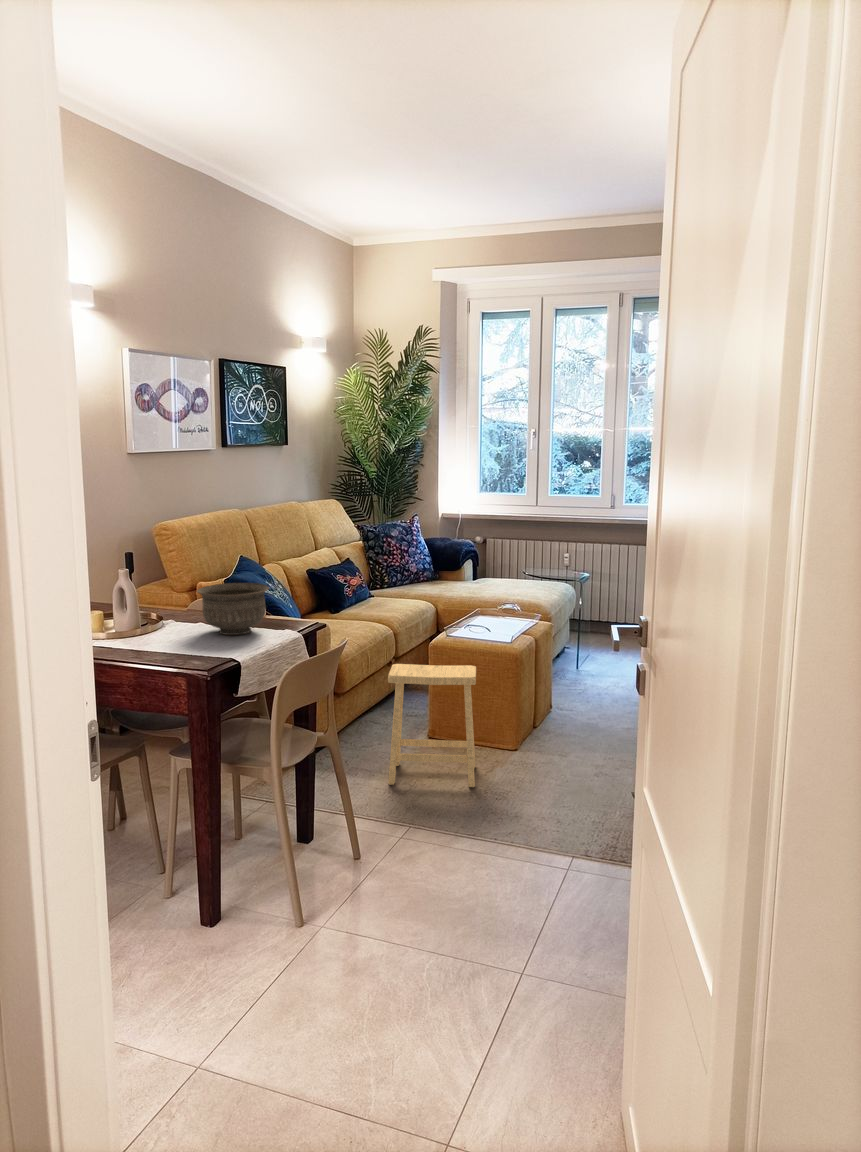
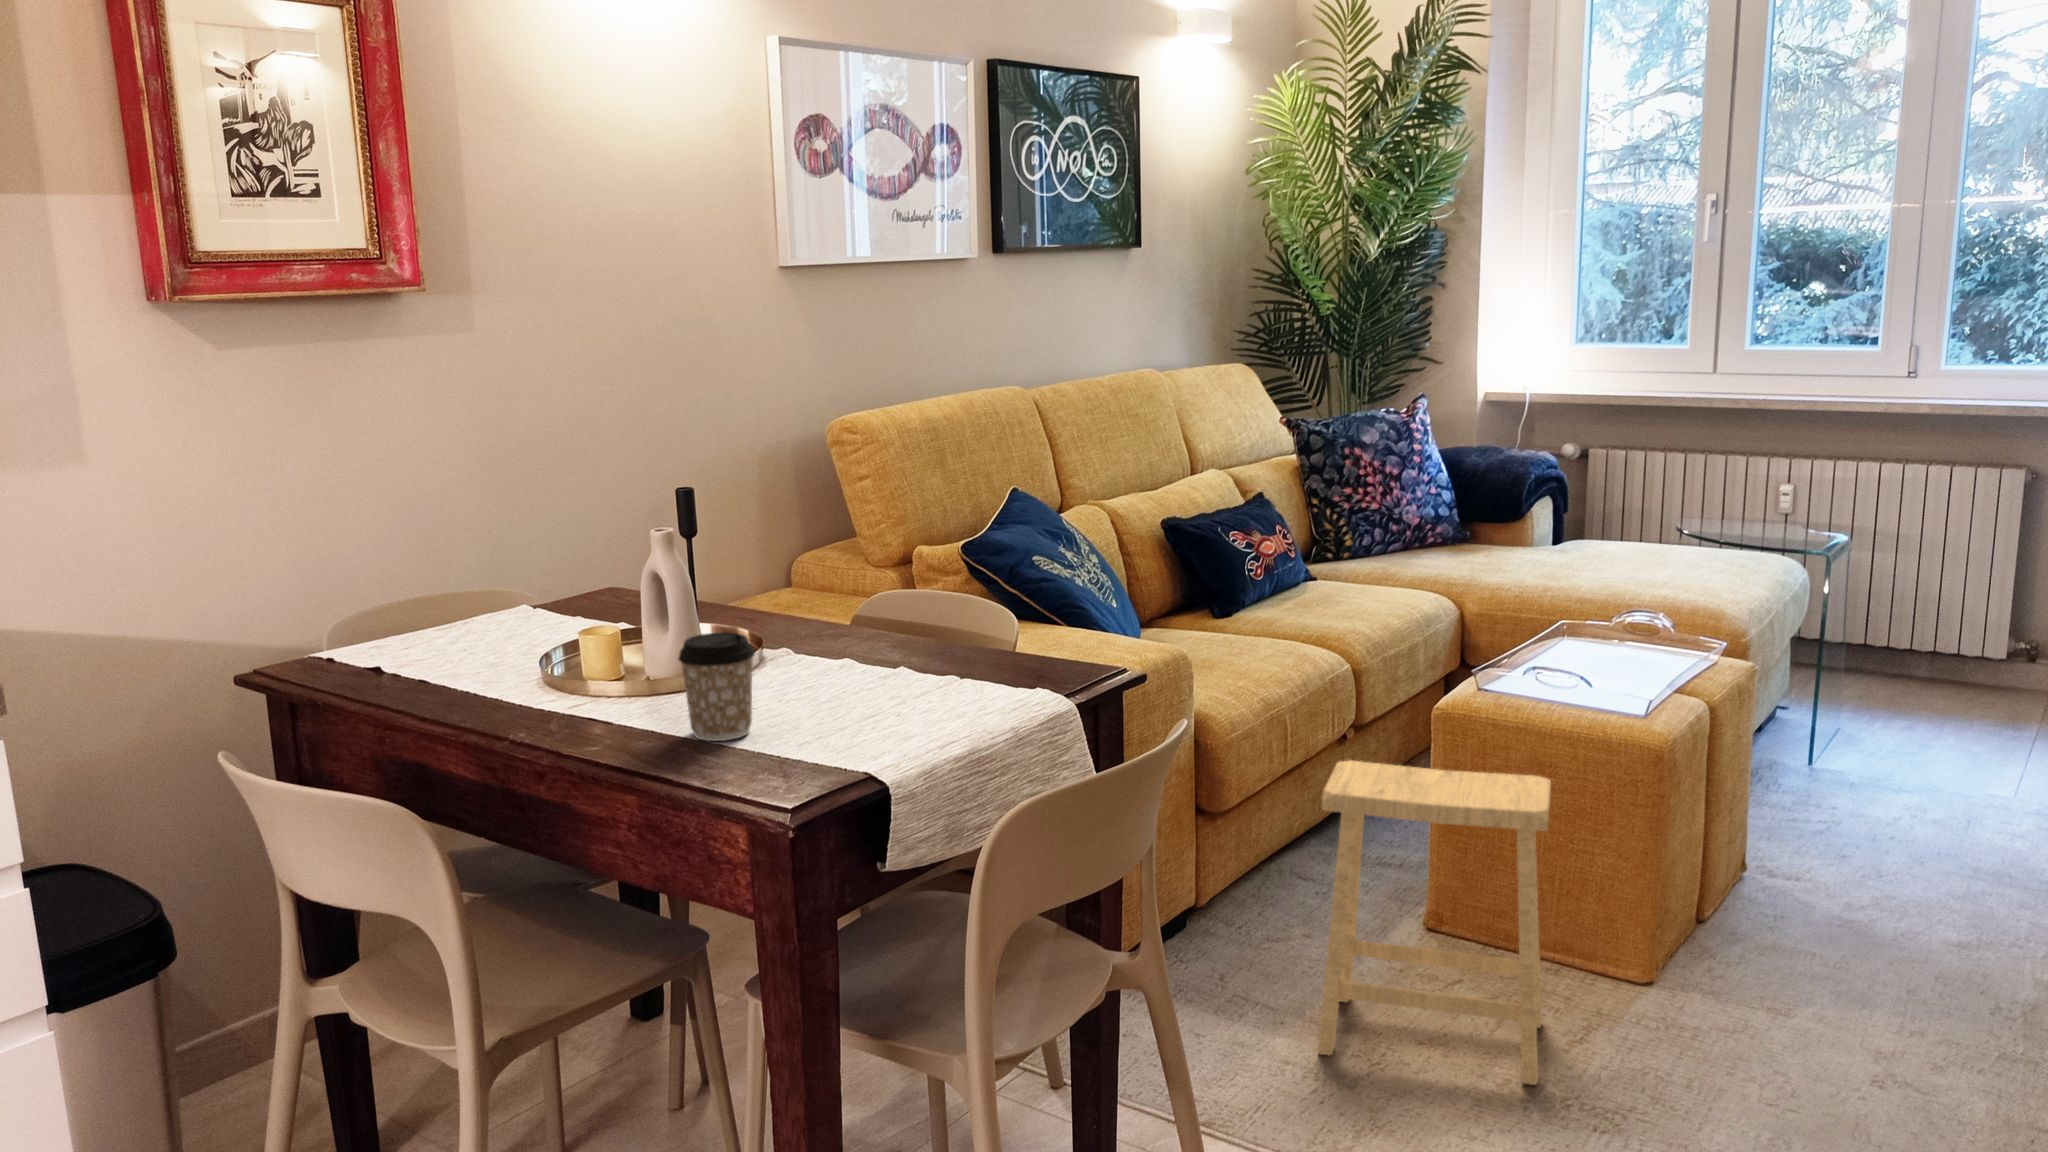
bowl: present [197,583,269,635] -> none [841,564,1015,694]
coffee cup: none [137,610,169,654] -> present [679,632,755,741]

